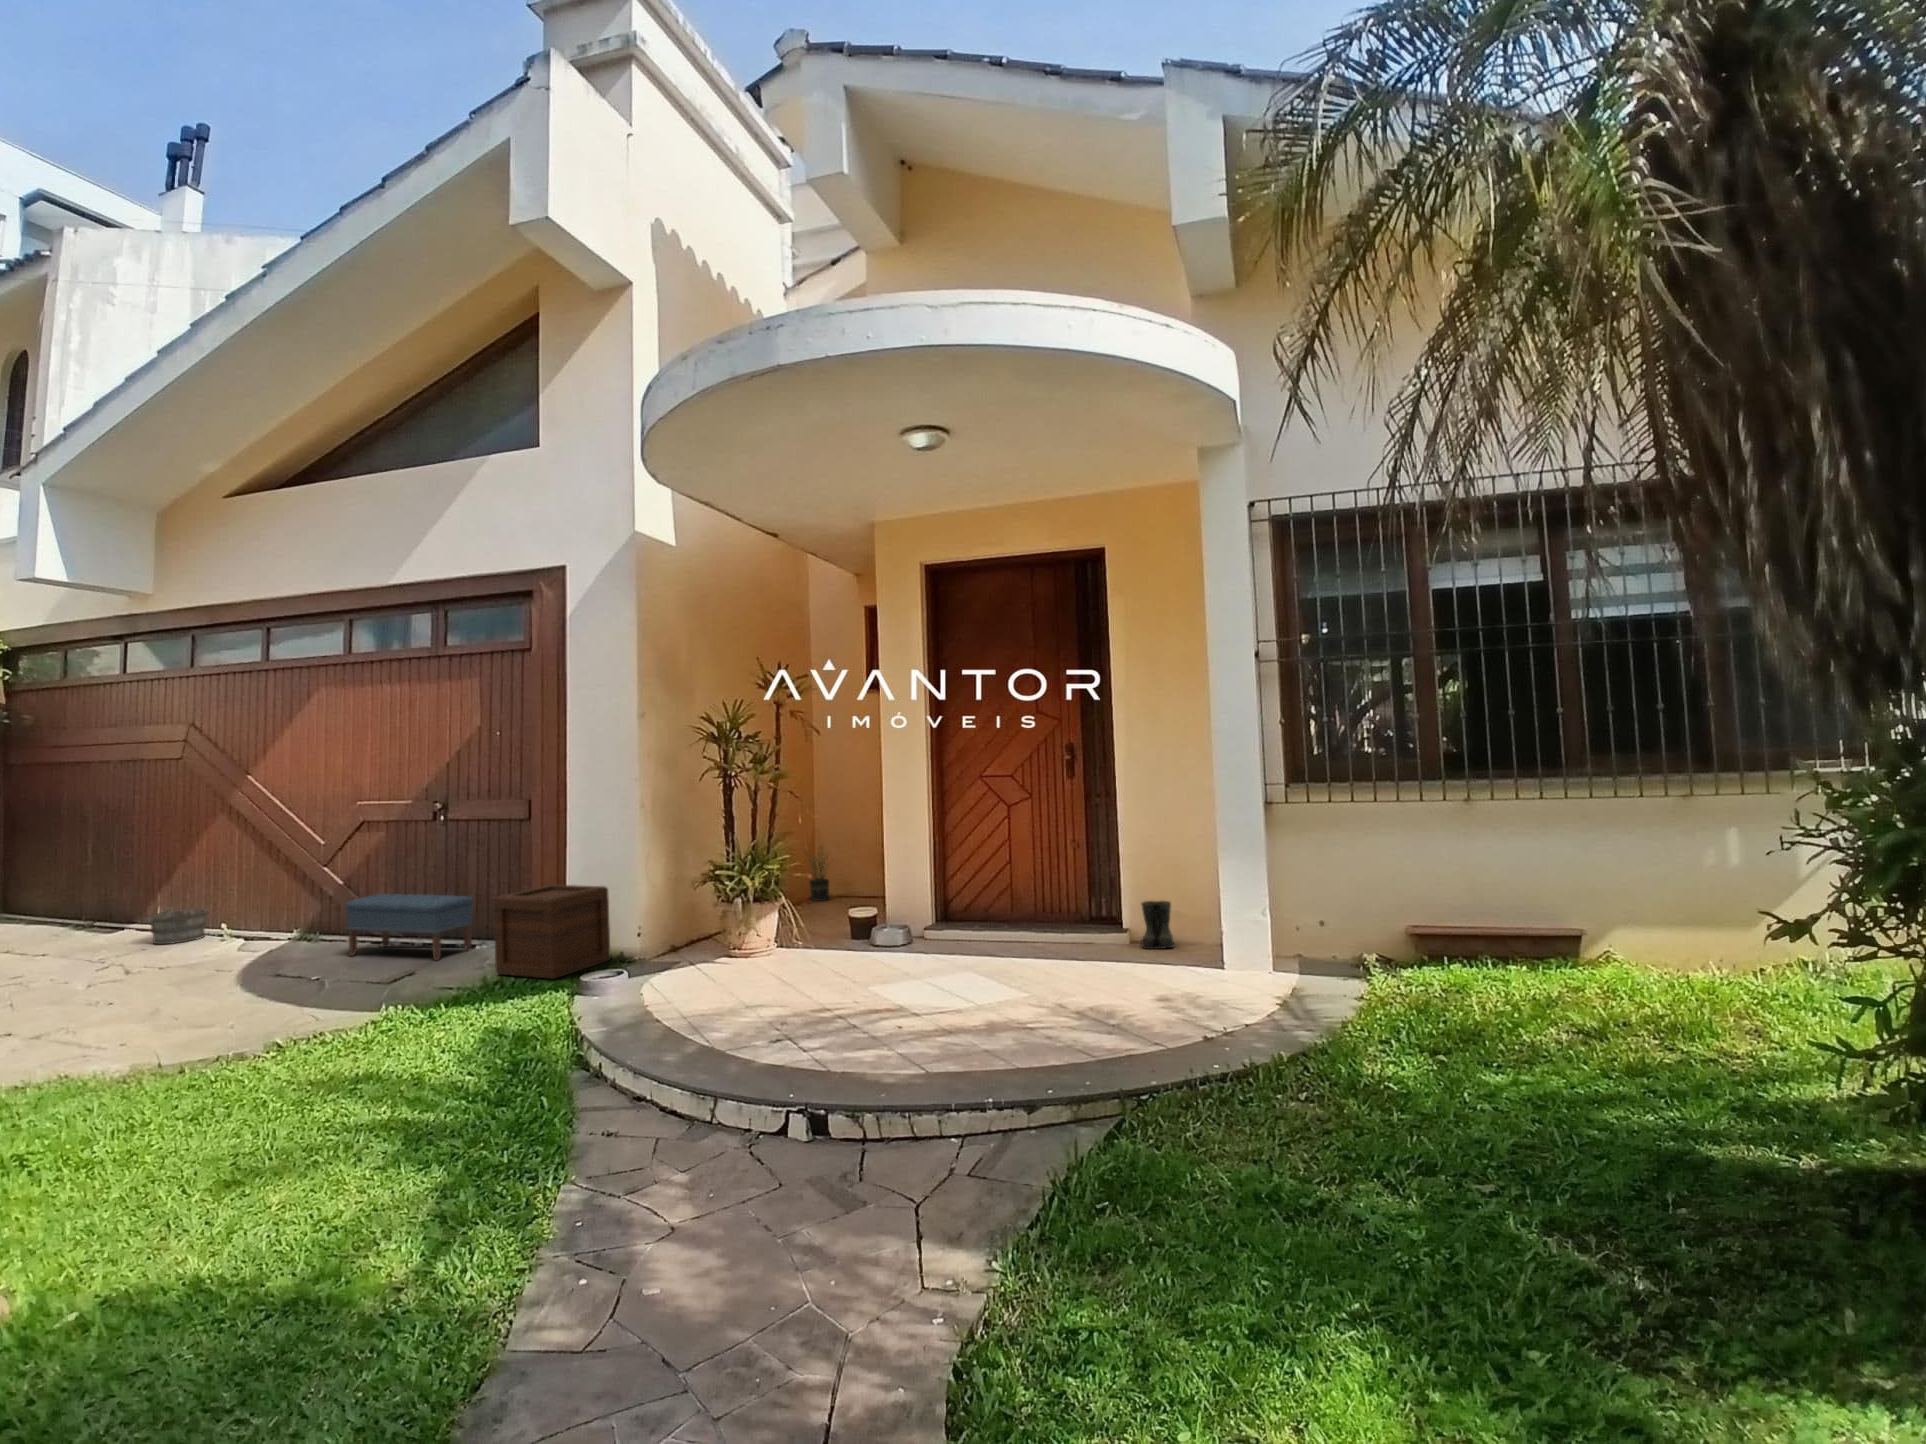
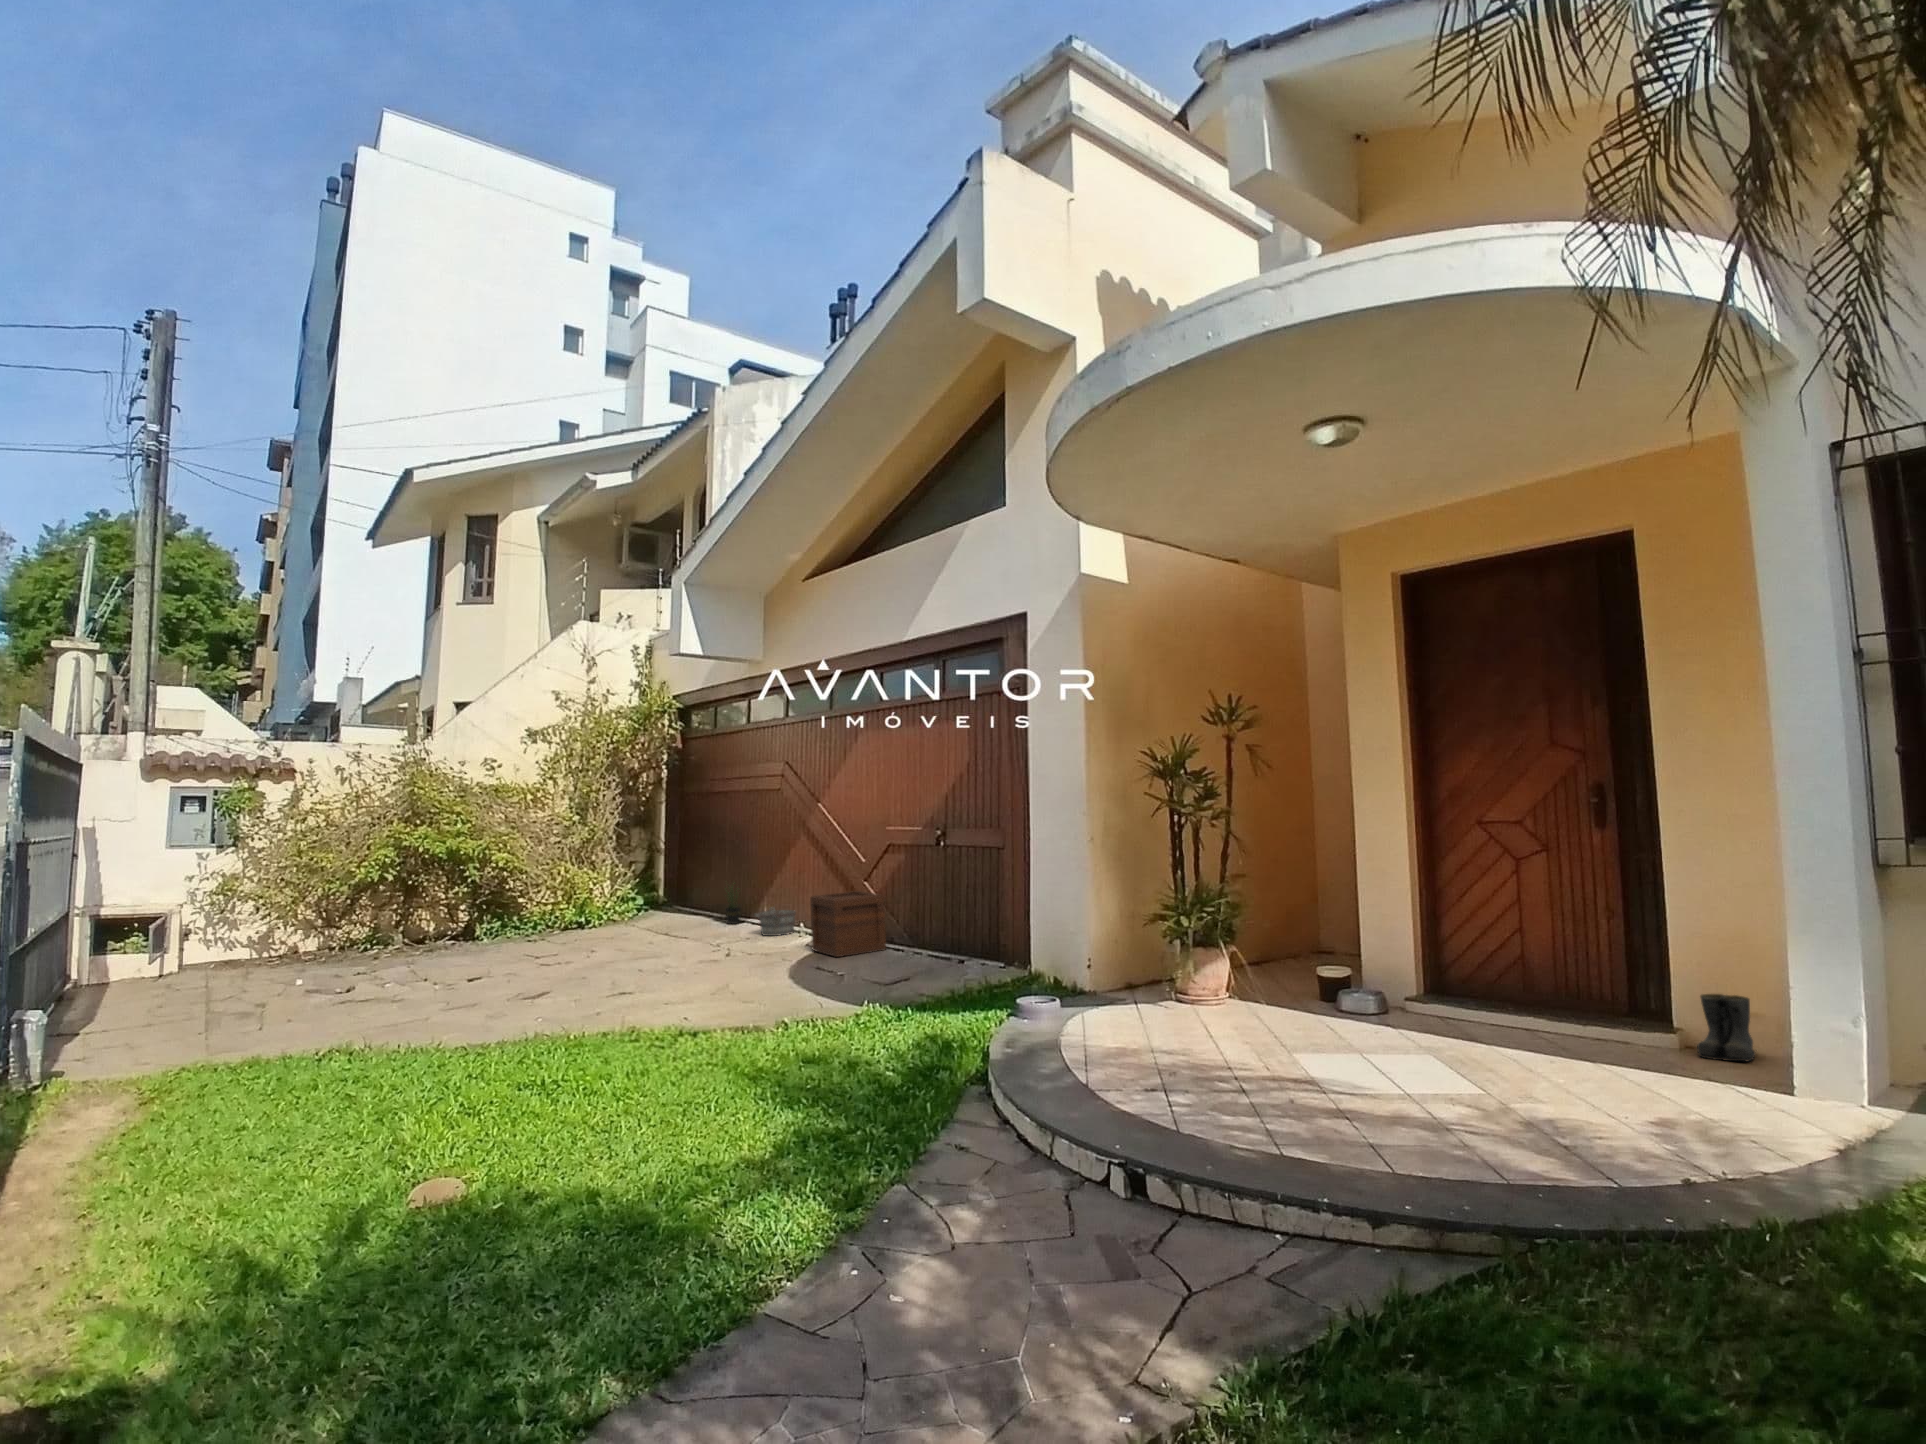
potted plant: present [809,846,829,901] -> present [725,883,740,924]
wooden crate: present [494,885,611,979] -> present [810,891,886,957]
bench: present [345,894,473,961] -> none [870,908,962,972]

